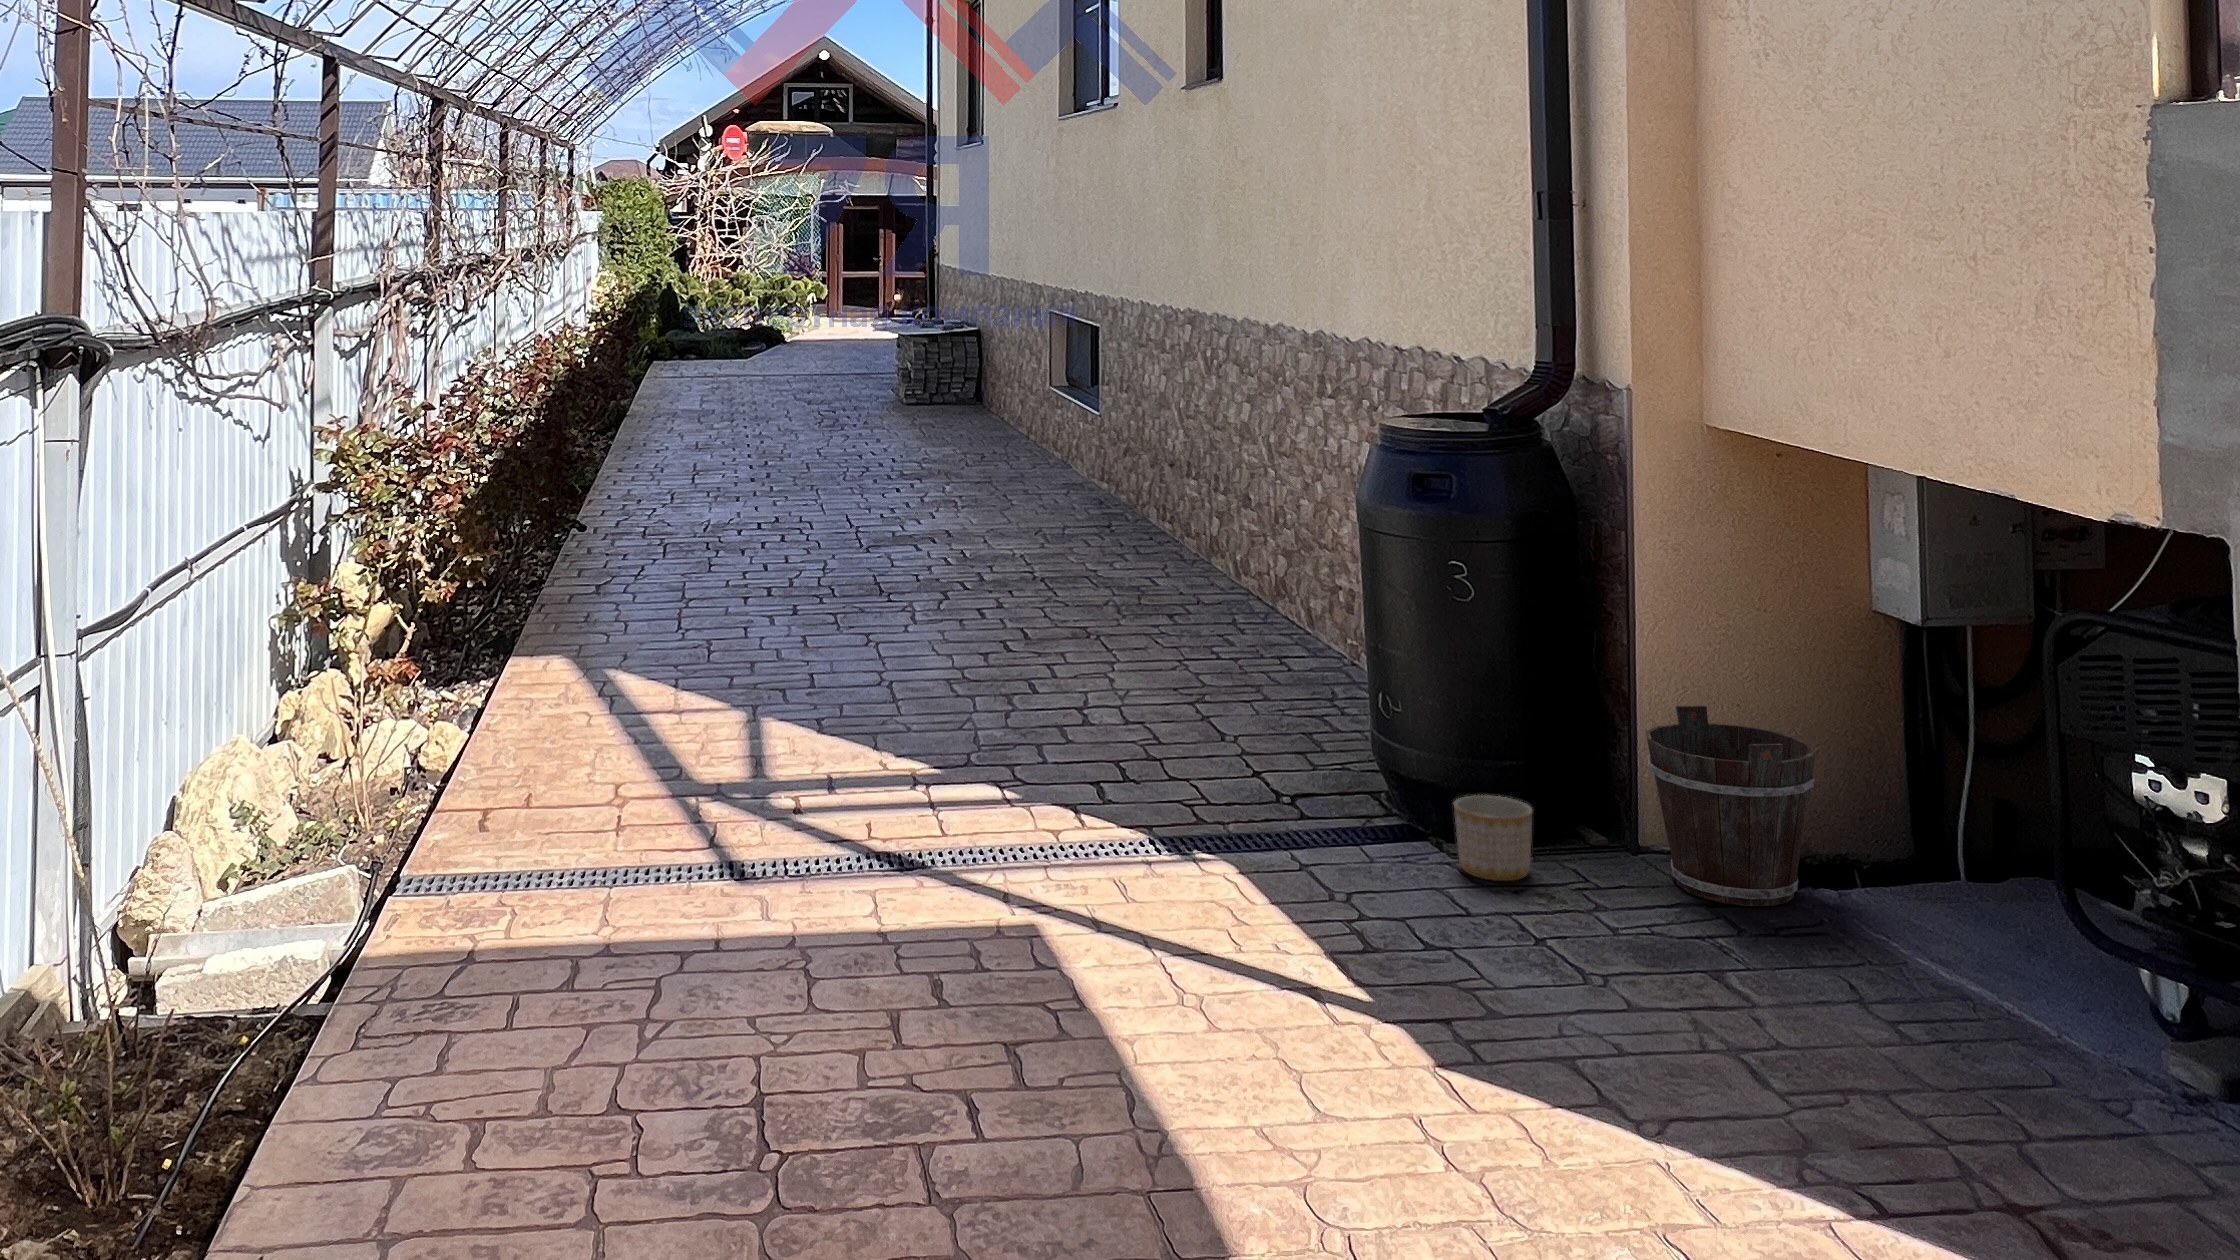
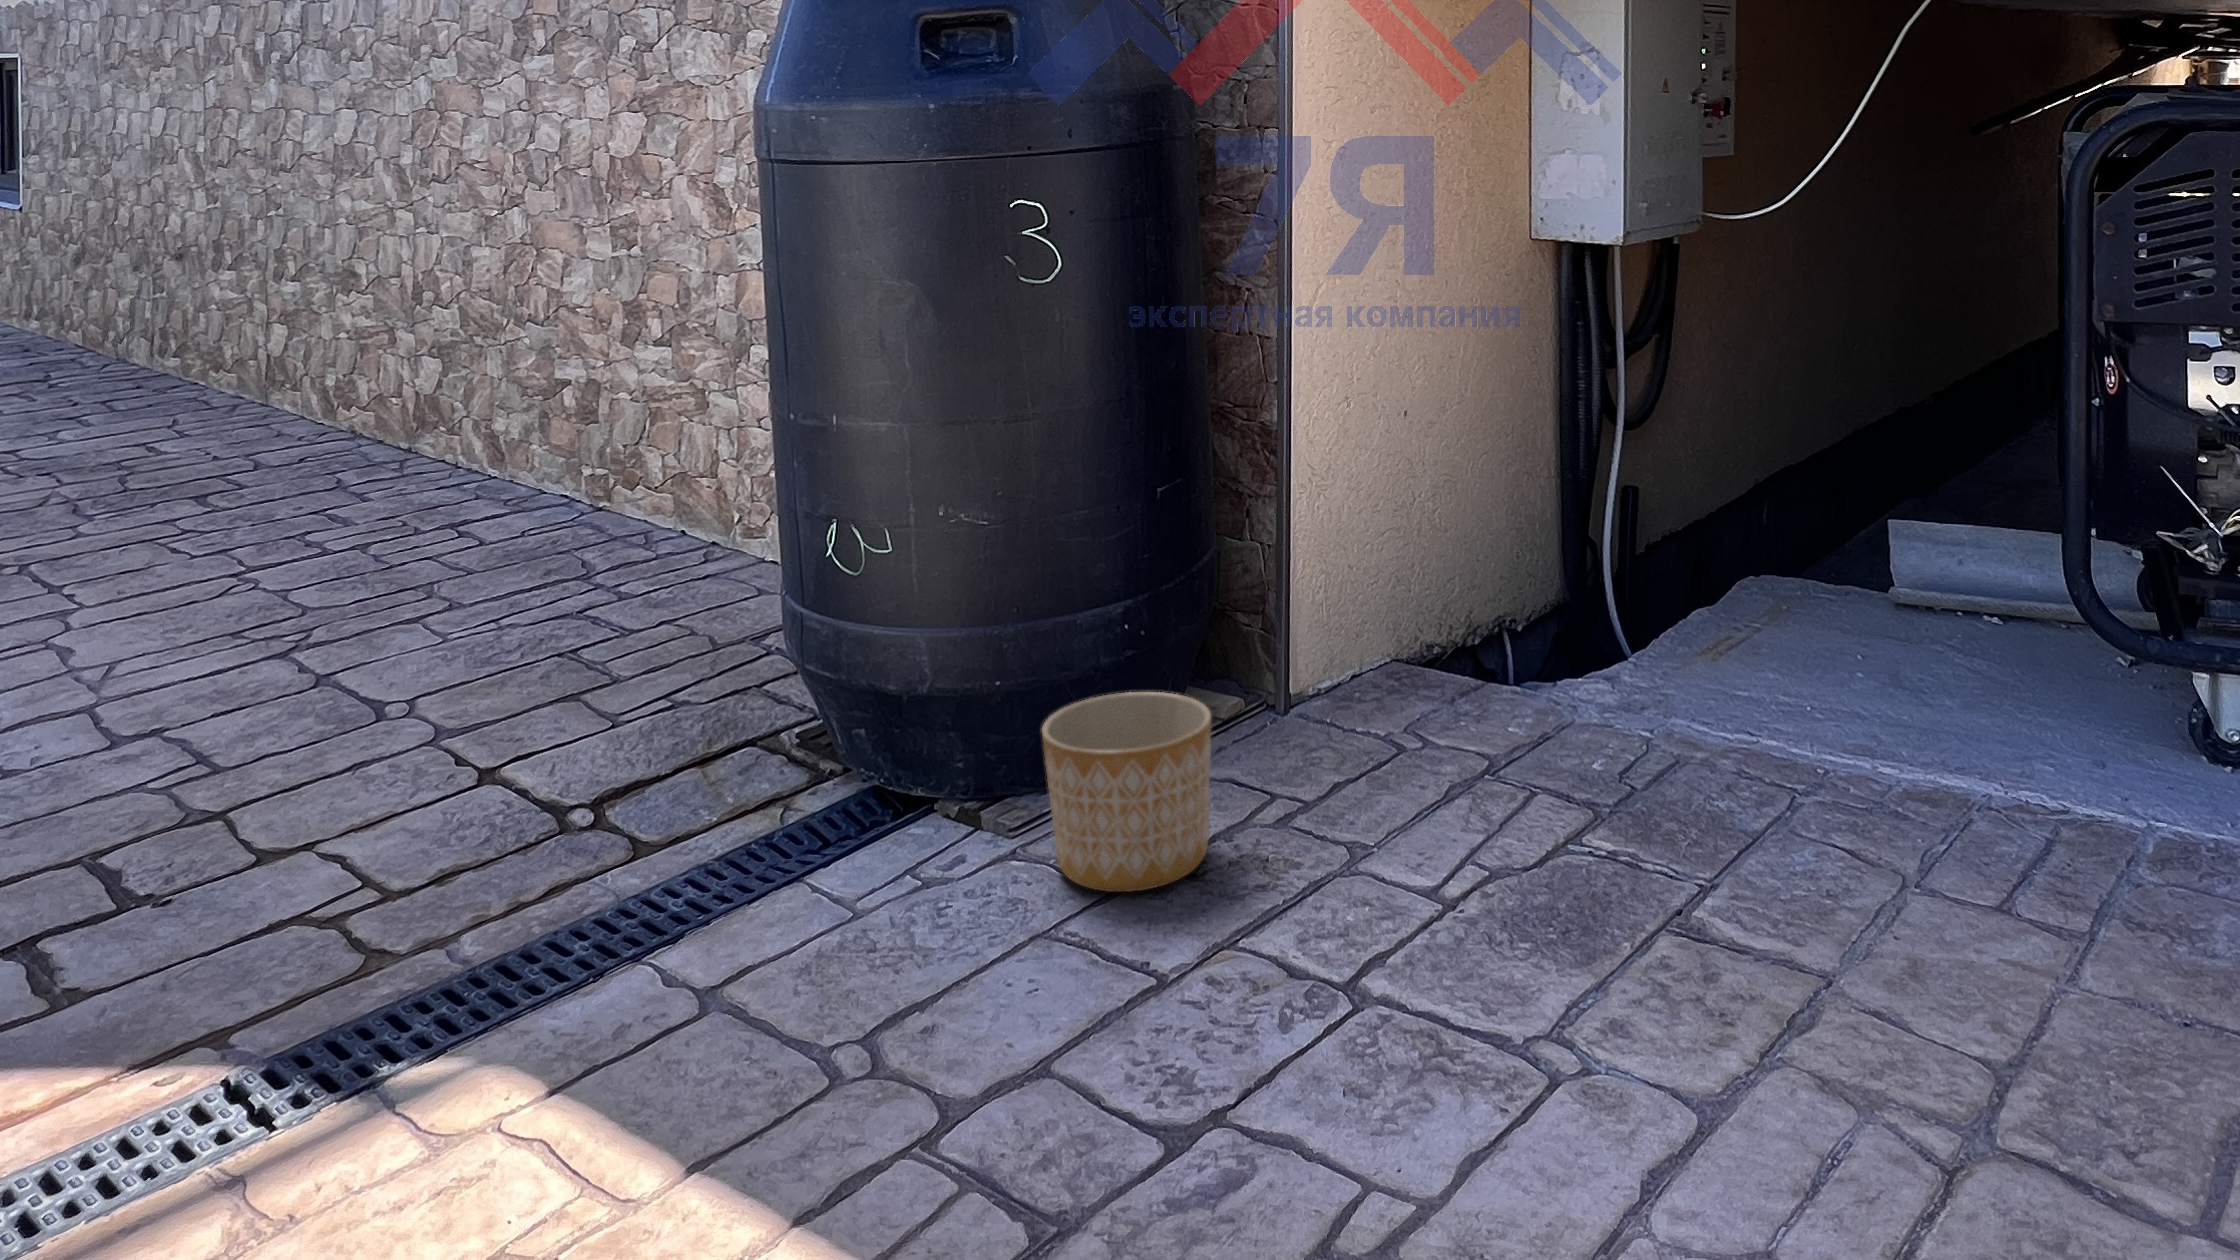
bucket: present [1646,706,1815,906] -> none [1369,428,1667,790]

